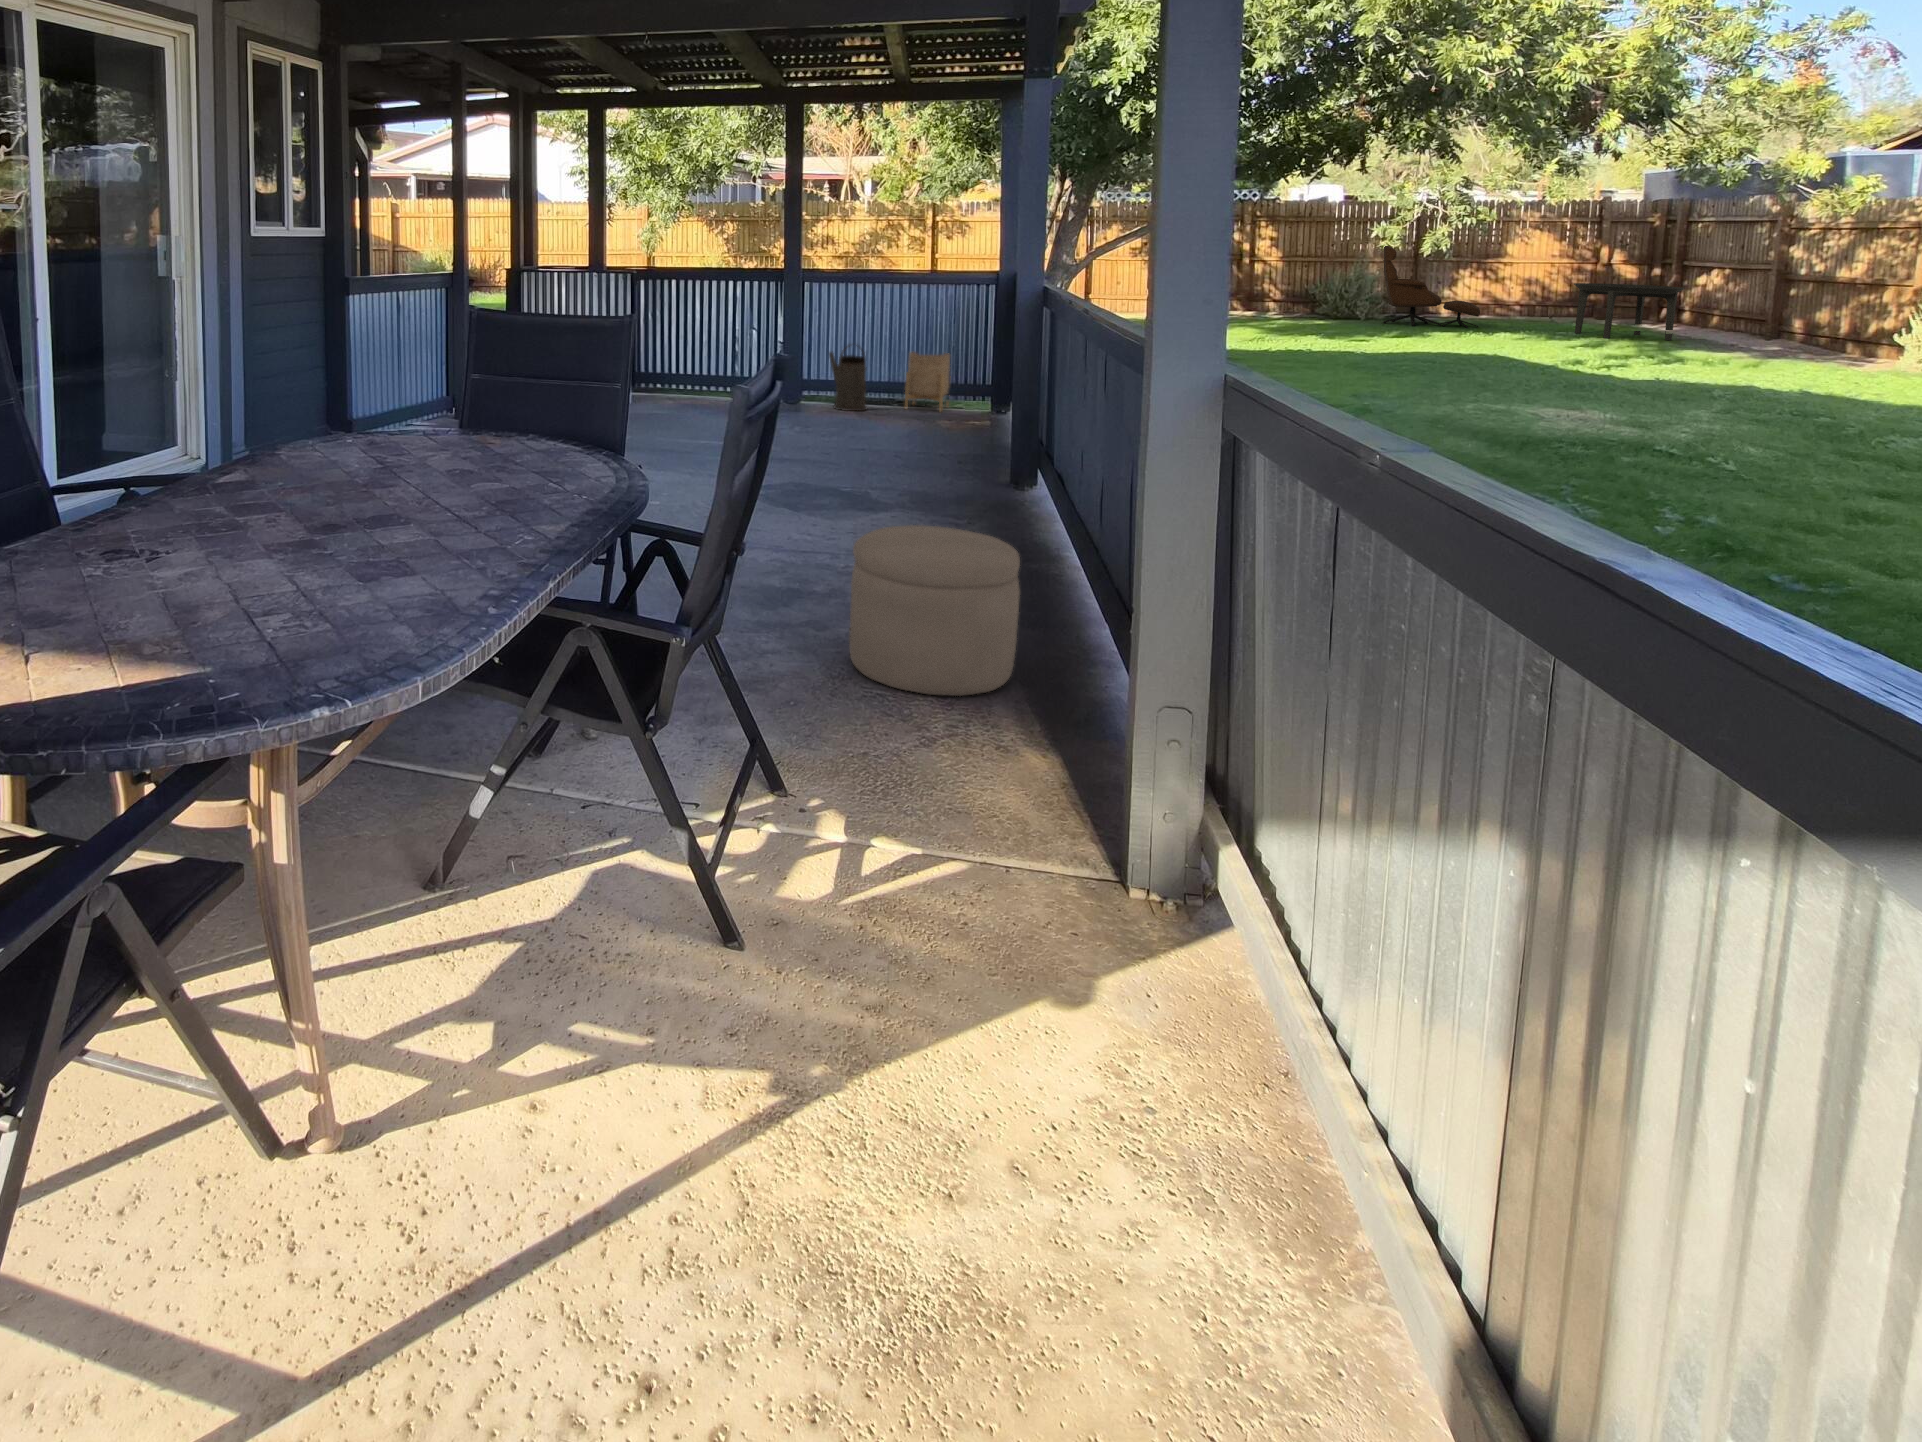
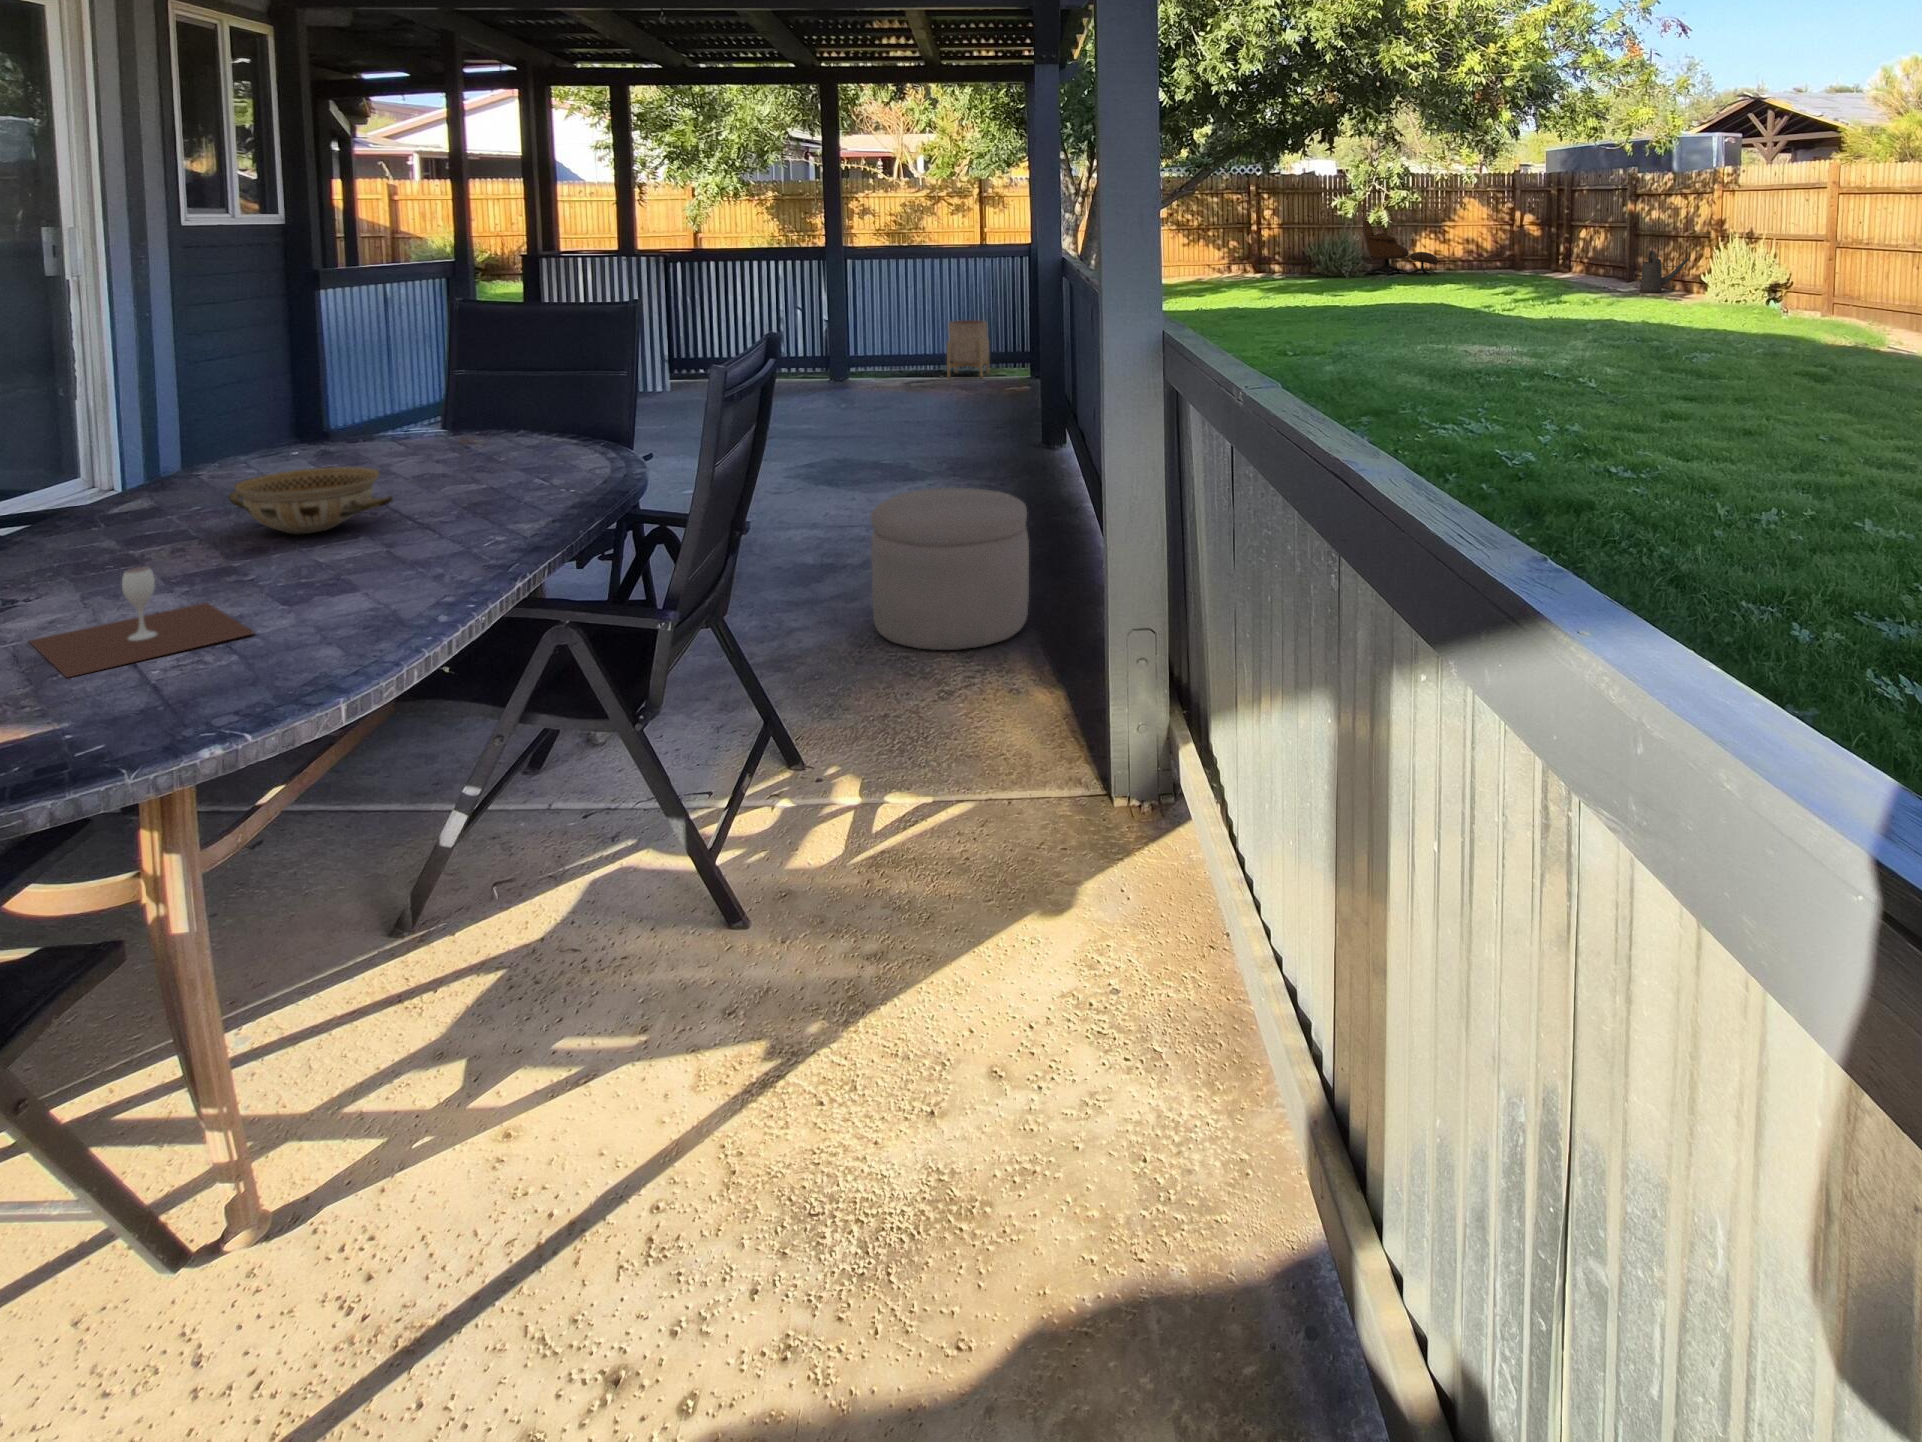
round table: present [1574,283,1685,340] -> none [1504,233,1582,279]
watering can: present [829,346,867,411] -> present [1633,251,1689,293]
ceramic bowl: none [306,457,440,517] -> present [228,467,393,534]
wine glass: none [167,536,343,629] -> present [30,567,254,678]

